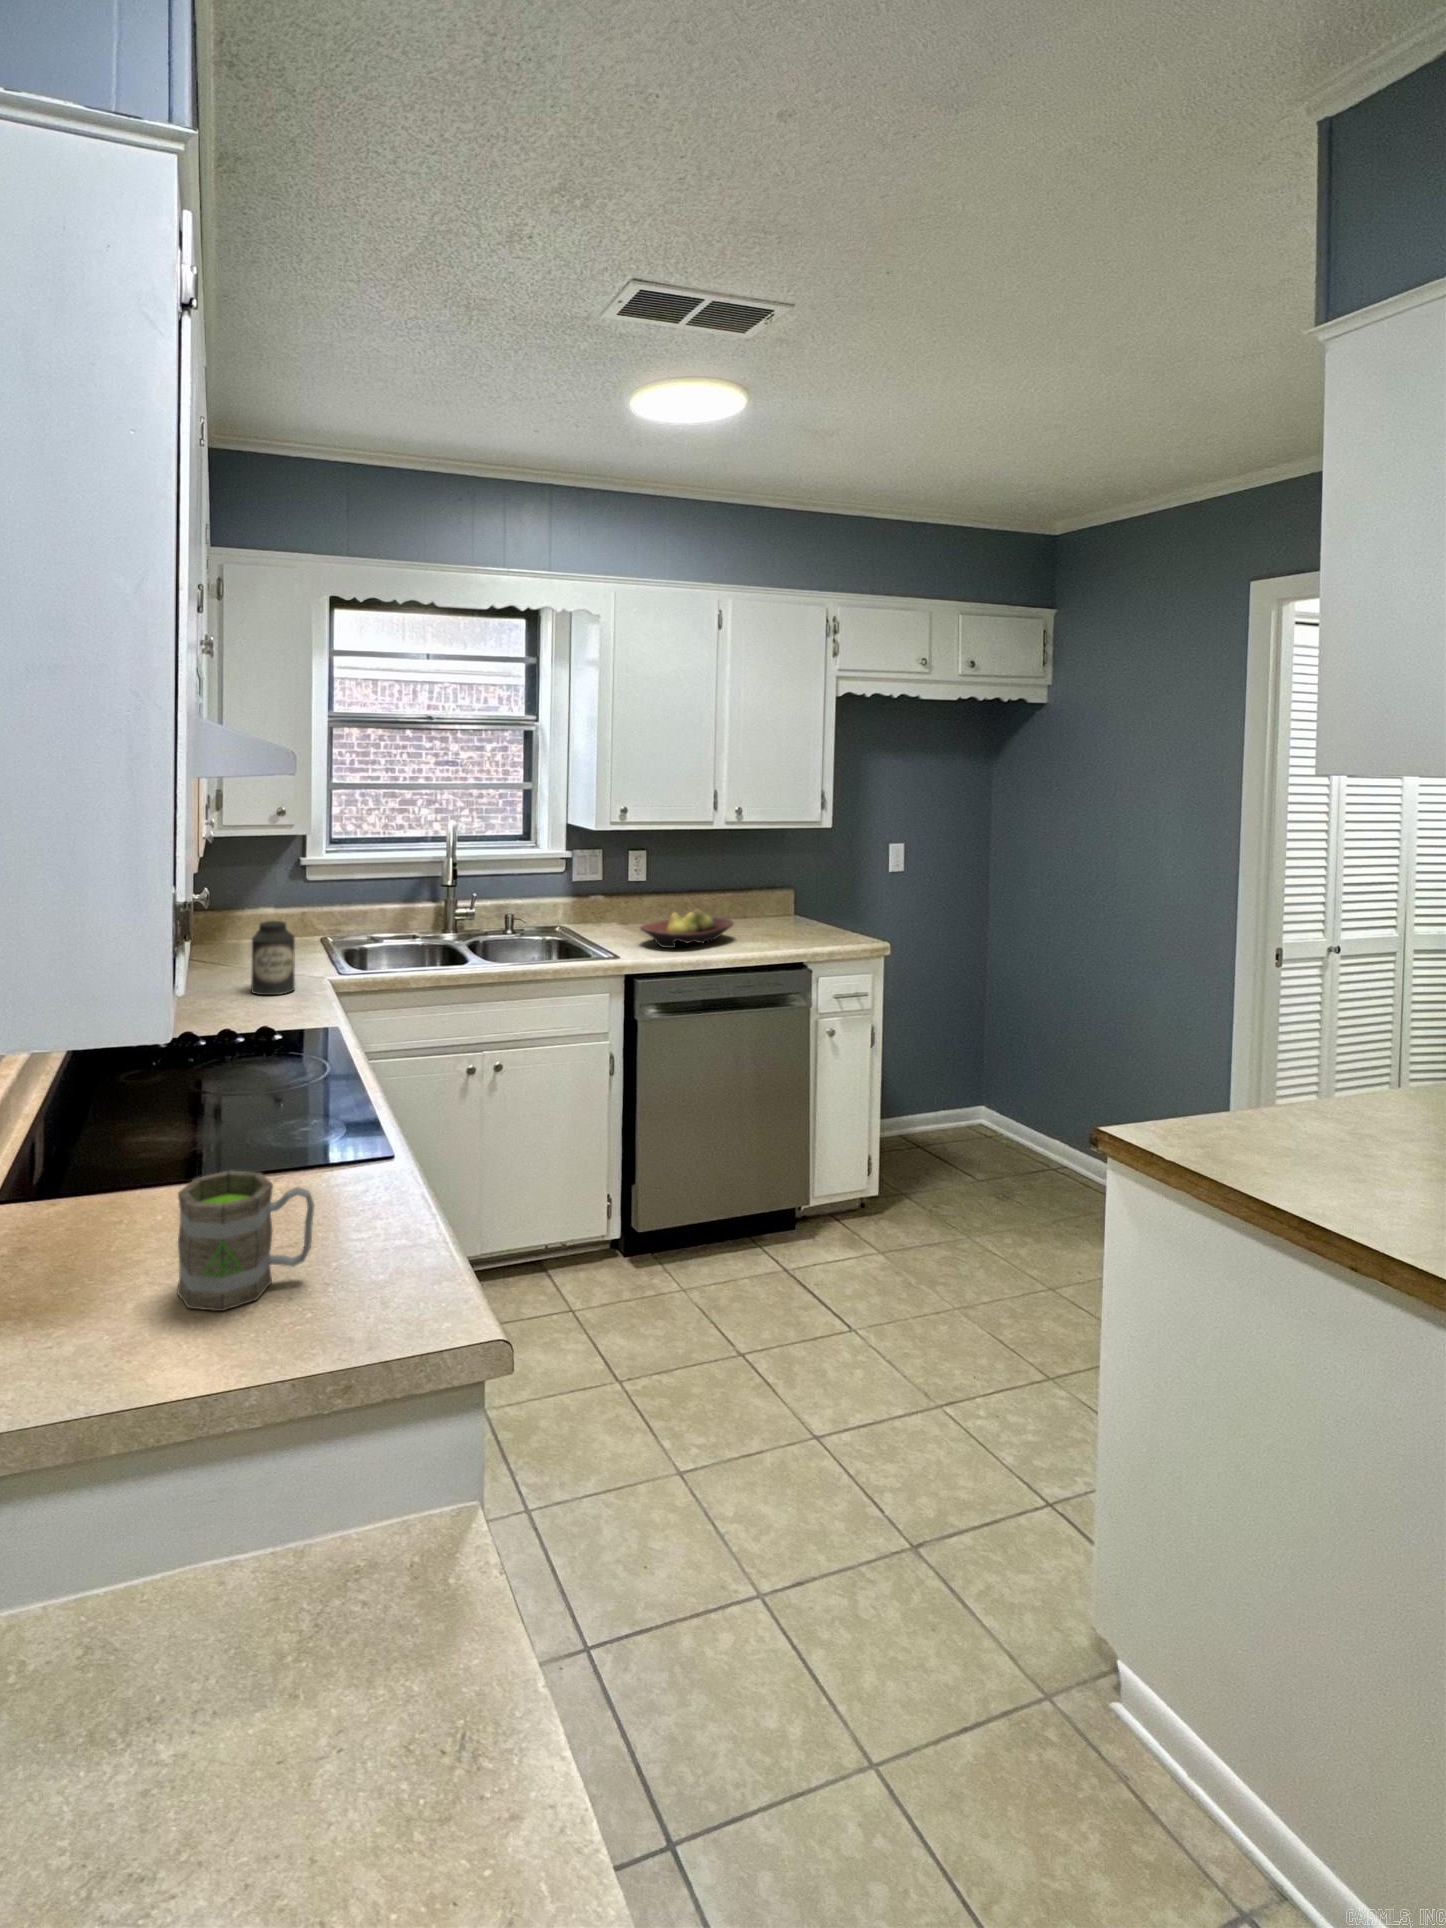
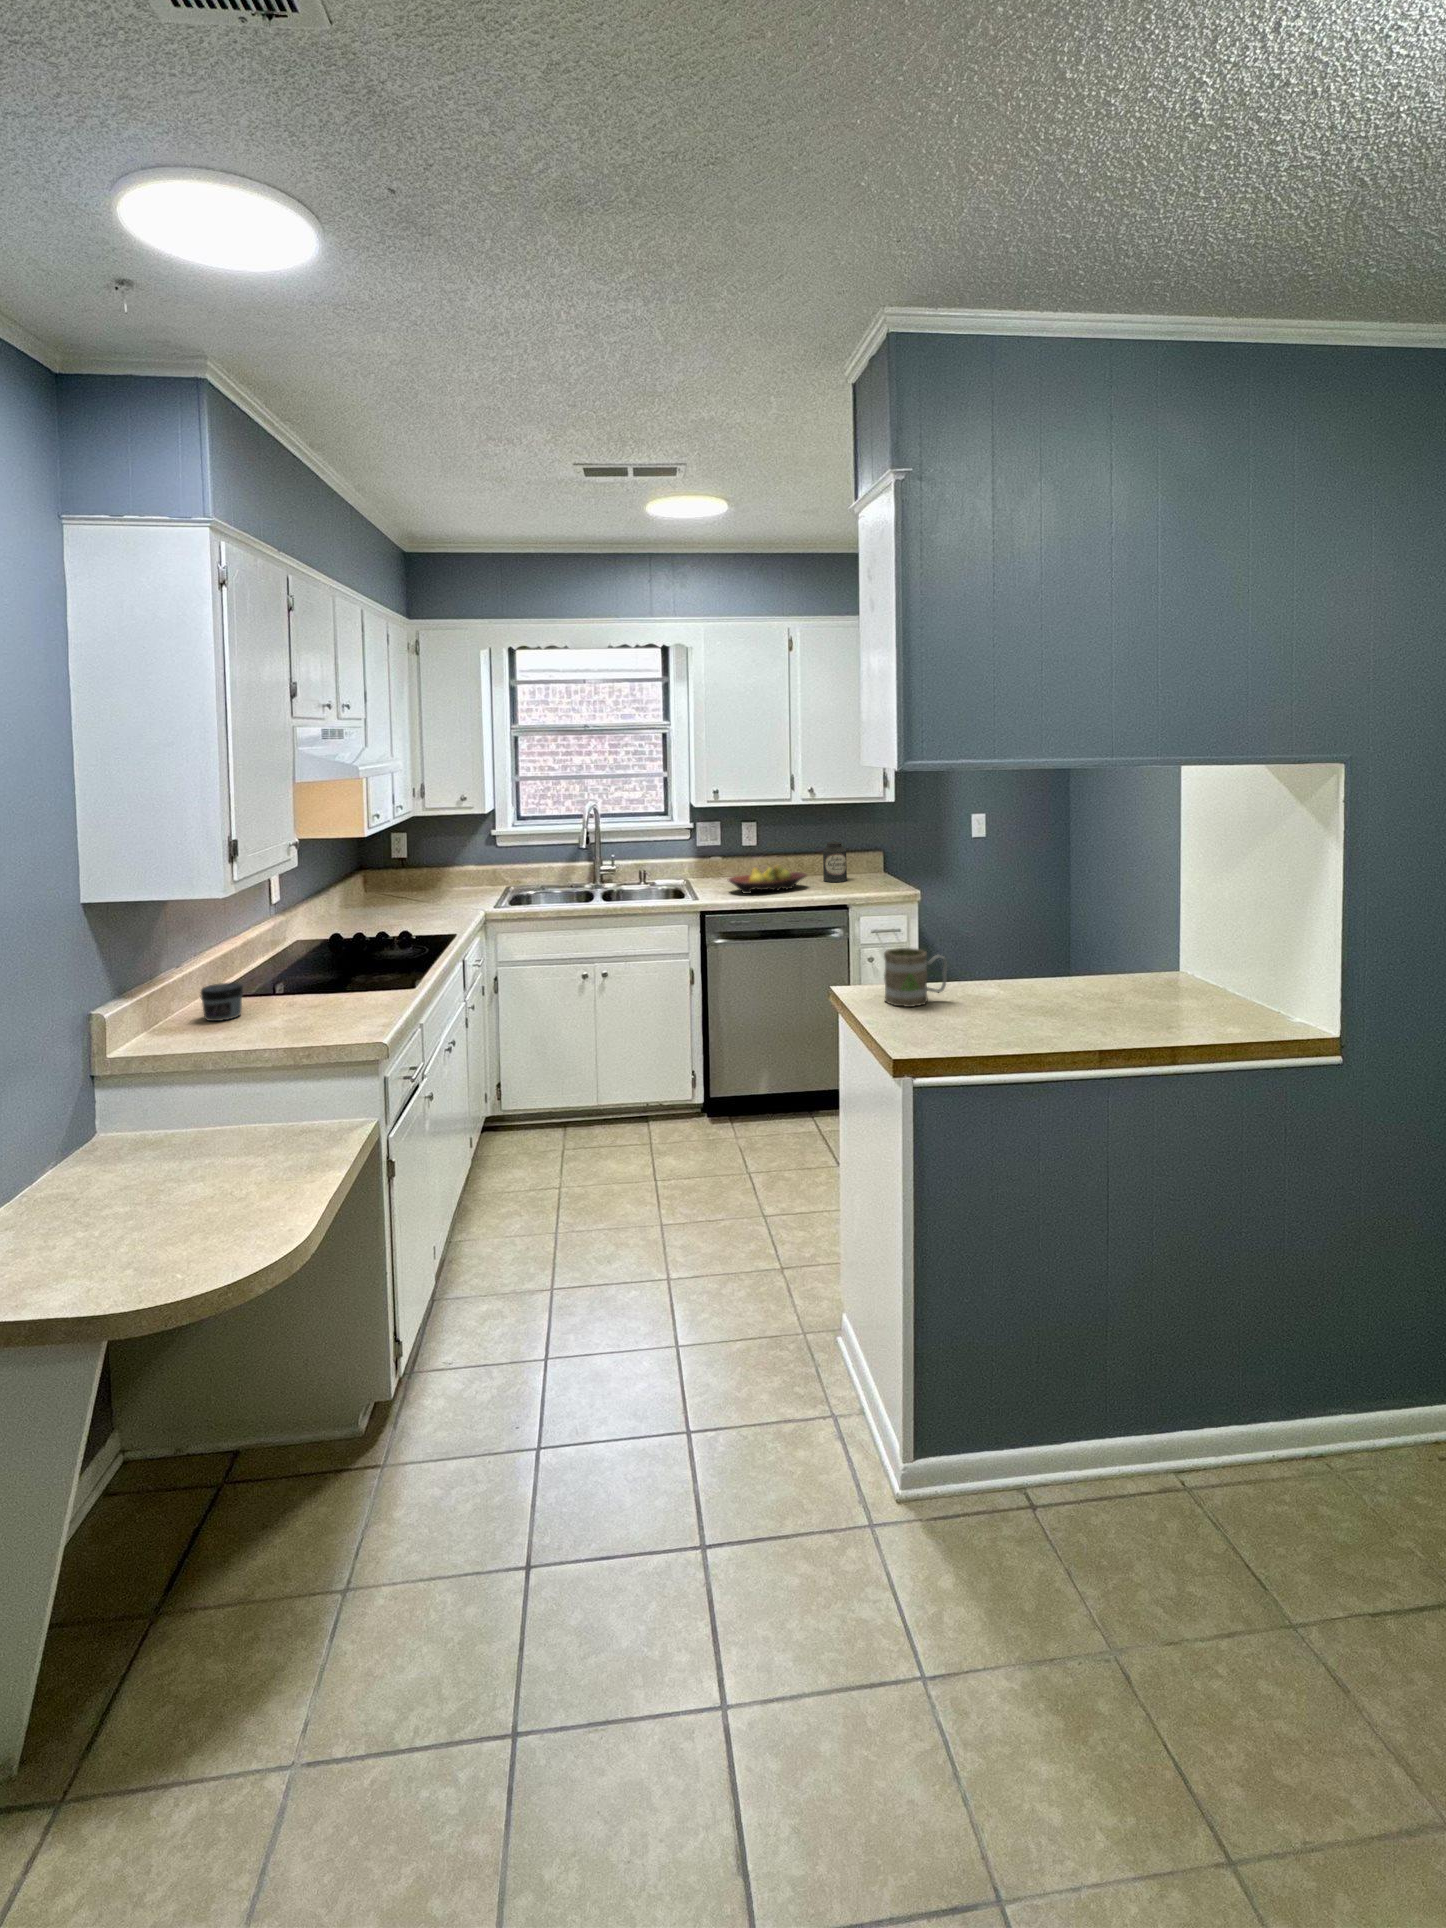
canister: present [251,921,295,995] -> present [823,842,847,882]
mug: present [177,1170,314,1311] -> present [884,948,947,1007]
jar: none [25,1182,113,1273] -> present [200,983,243,1021]

